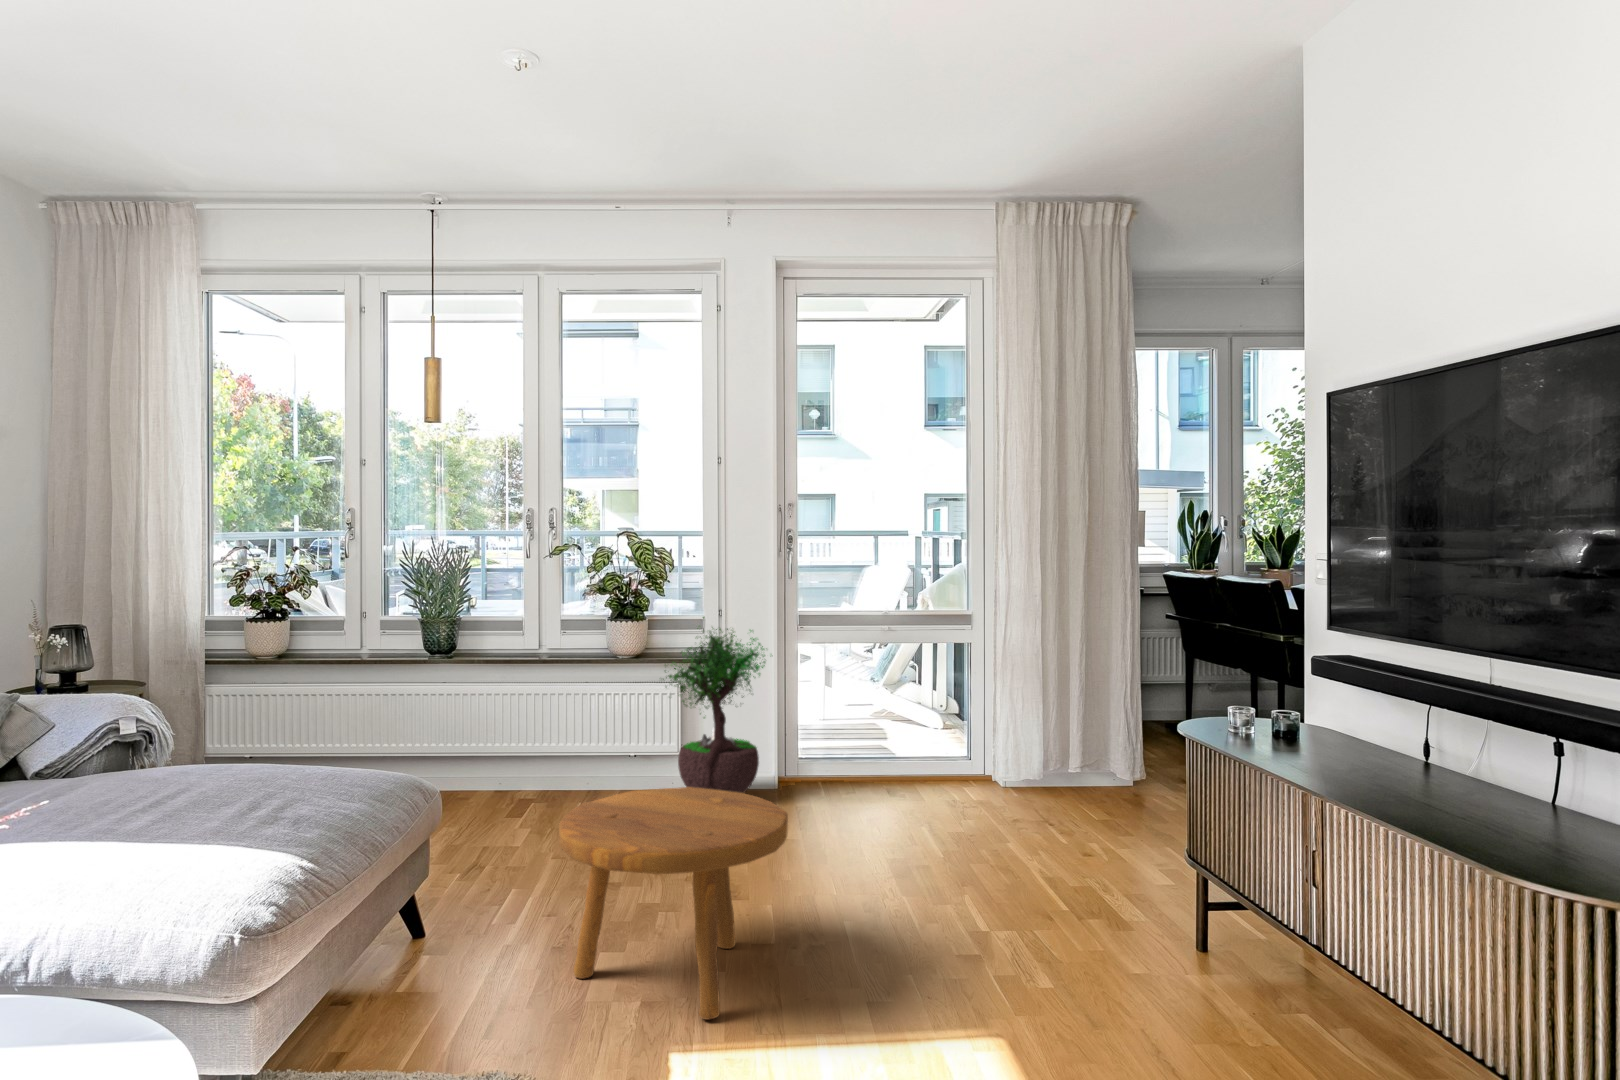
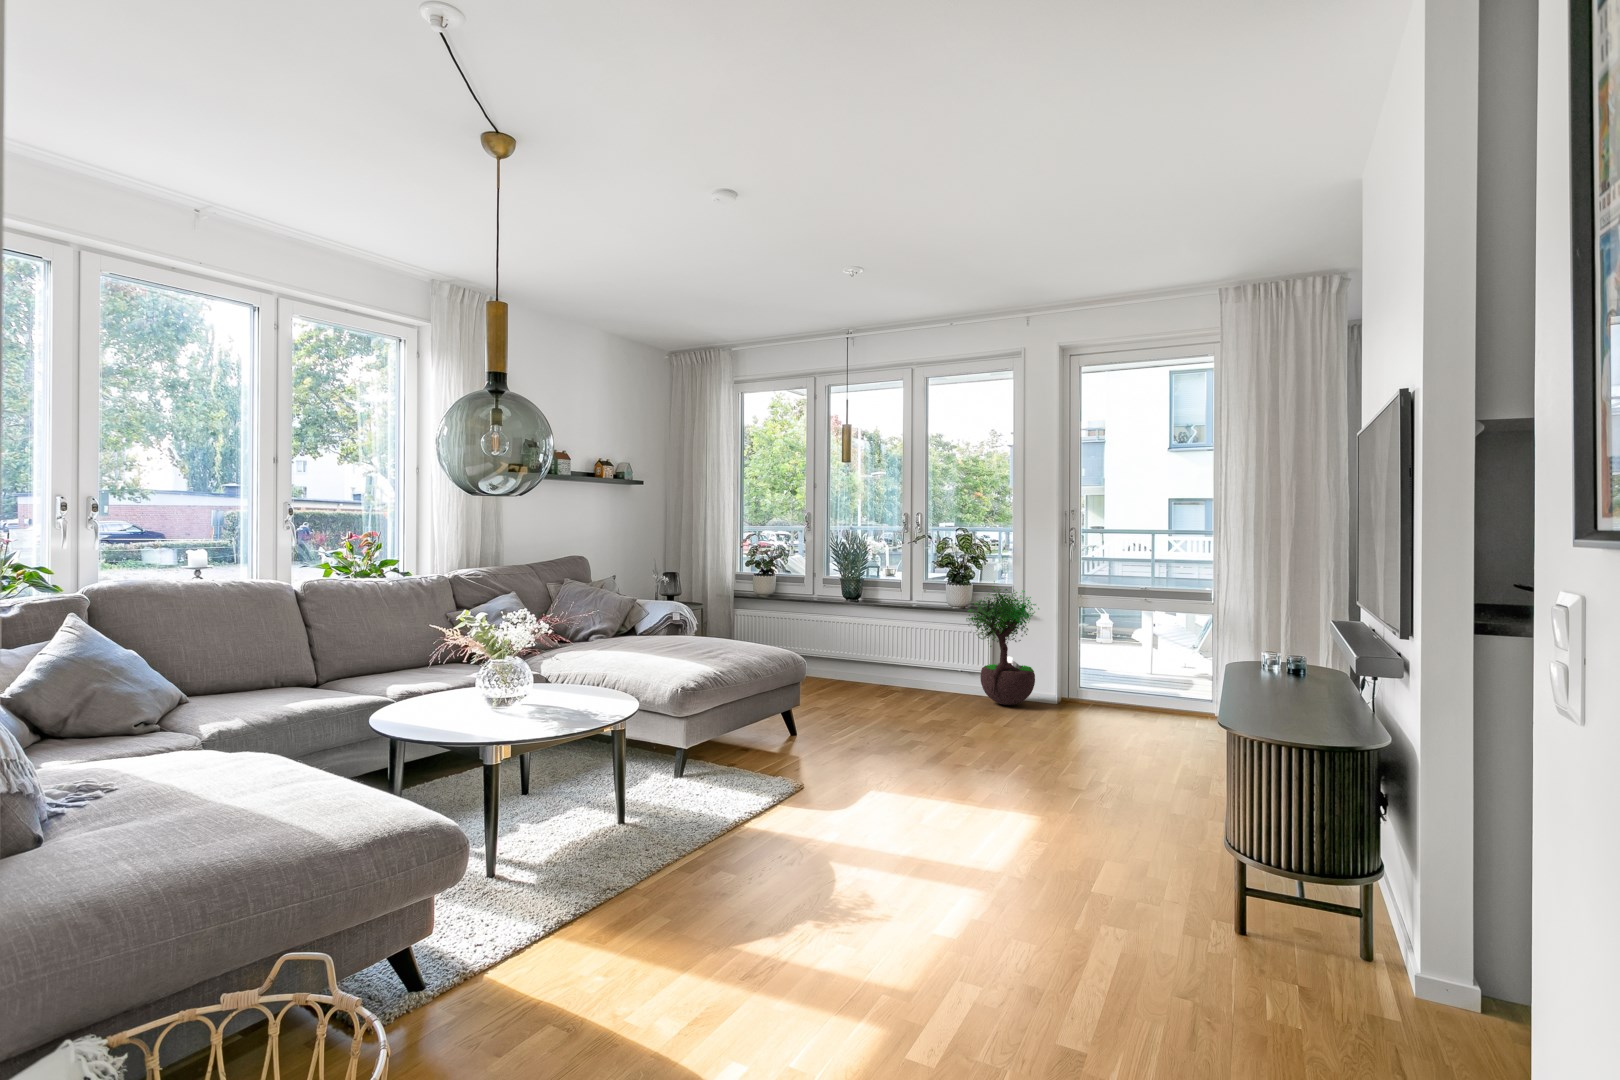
footstool: present [559,787,788,1020] -> none [839,669,964,783]

